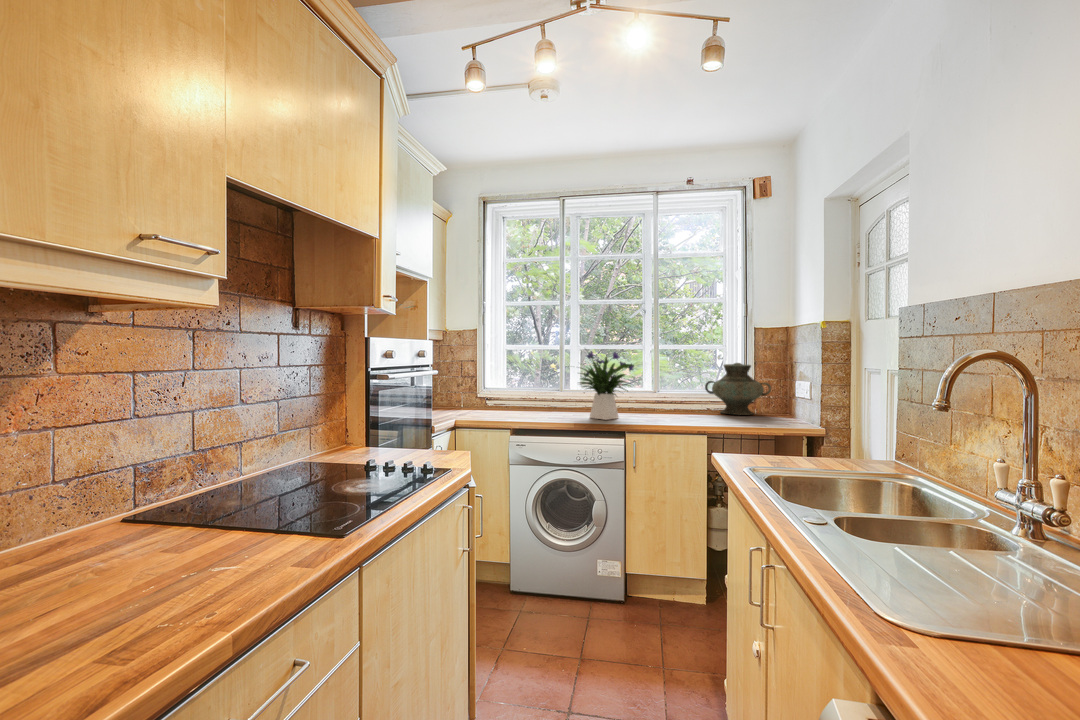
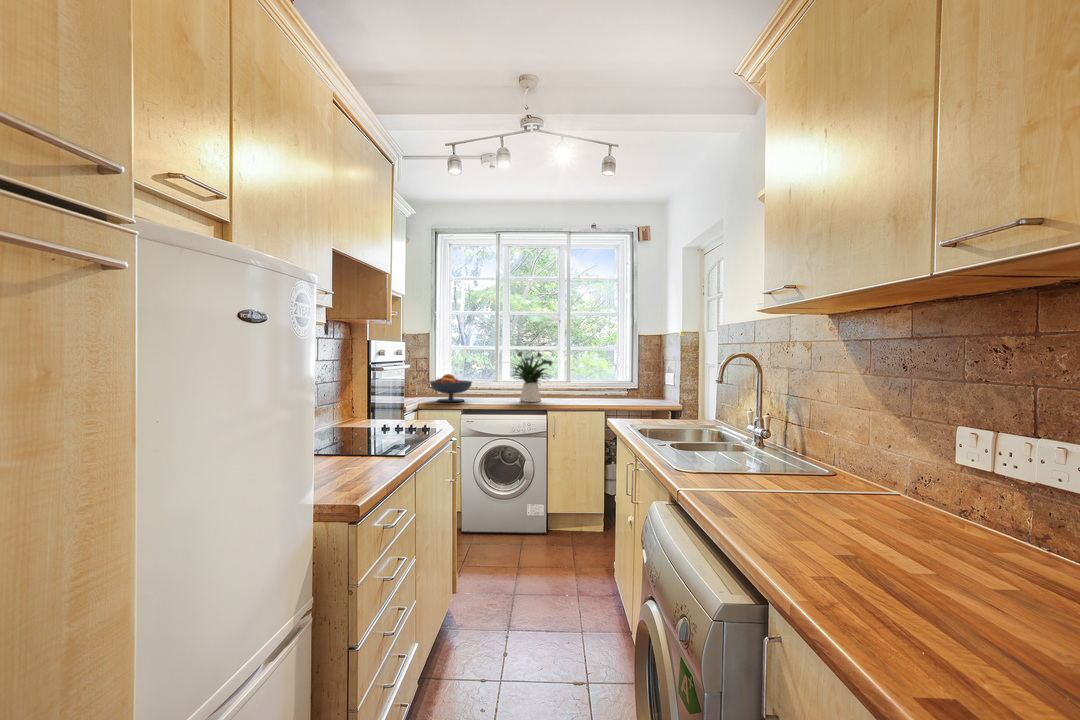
vase: present [705,363,771,415] -> none [604,360,650,398]
fruit bowl: none [472,381,528,418] -> present [430,374,472,402]

